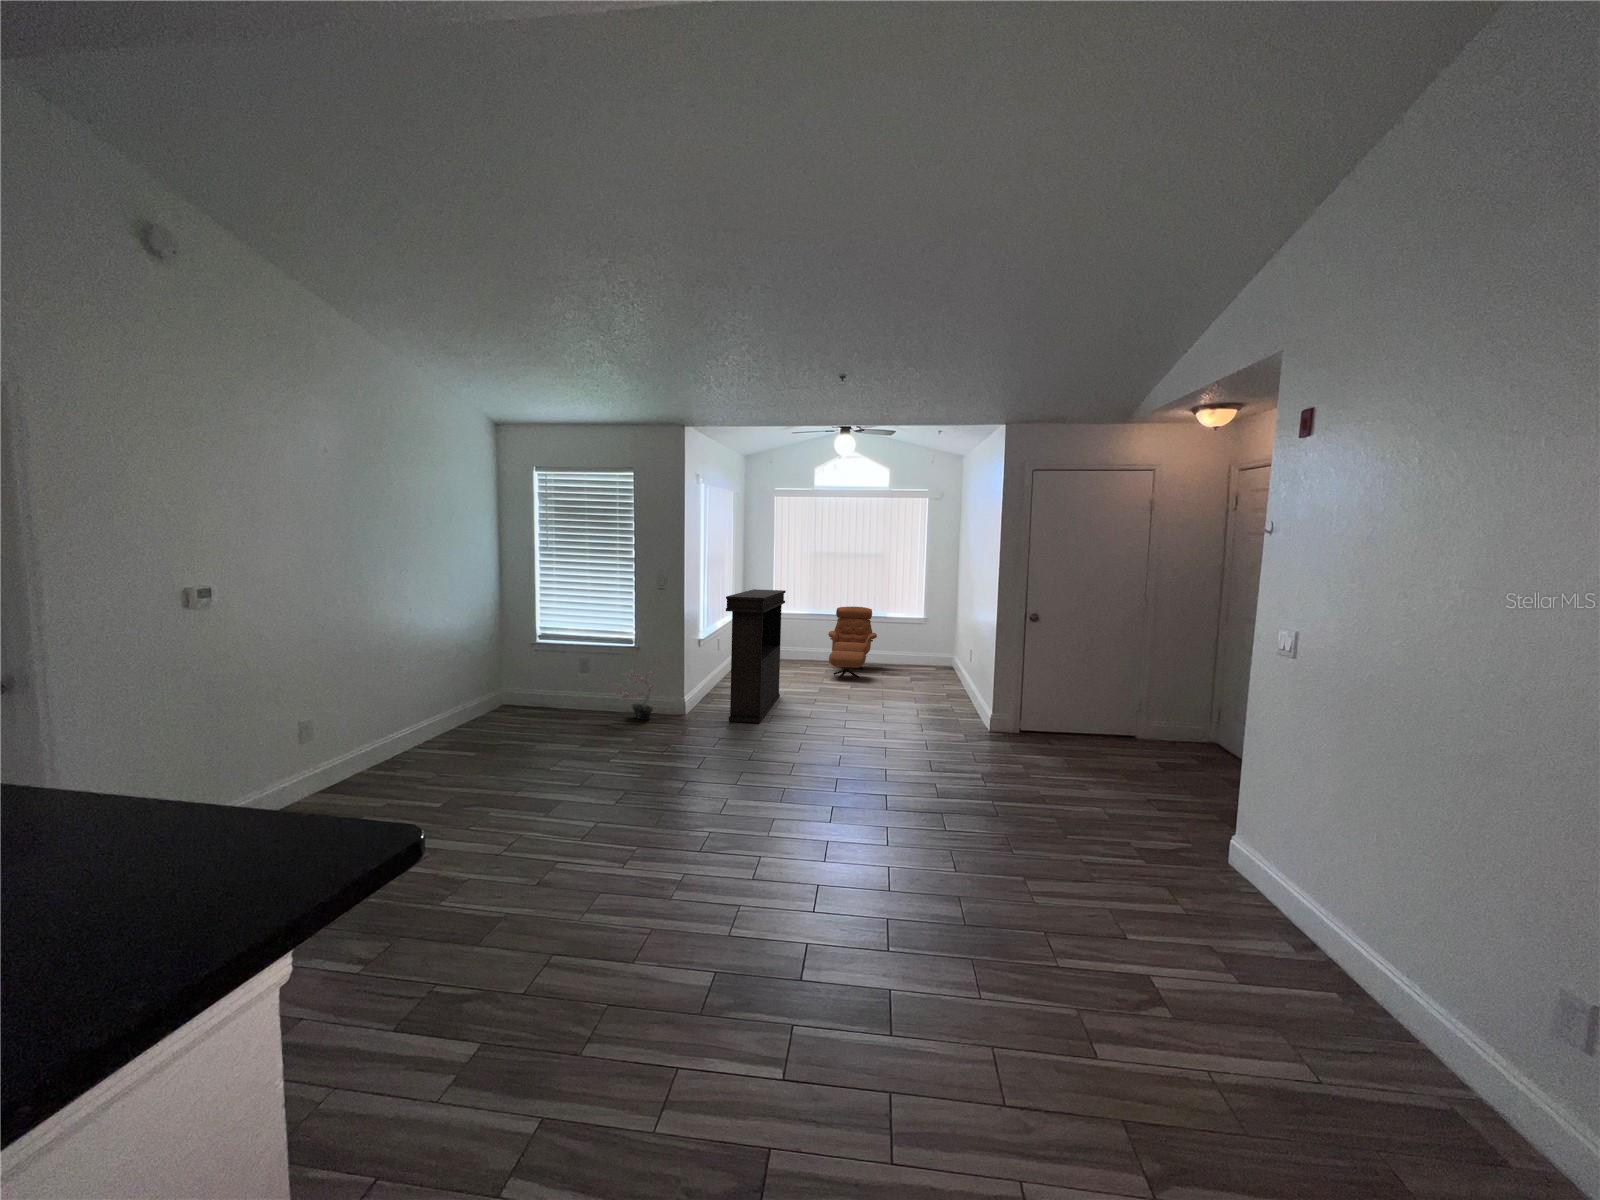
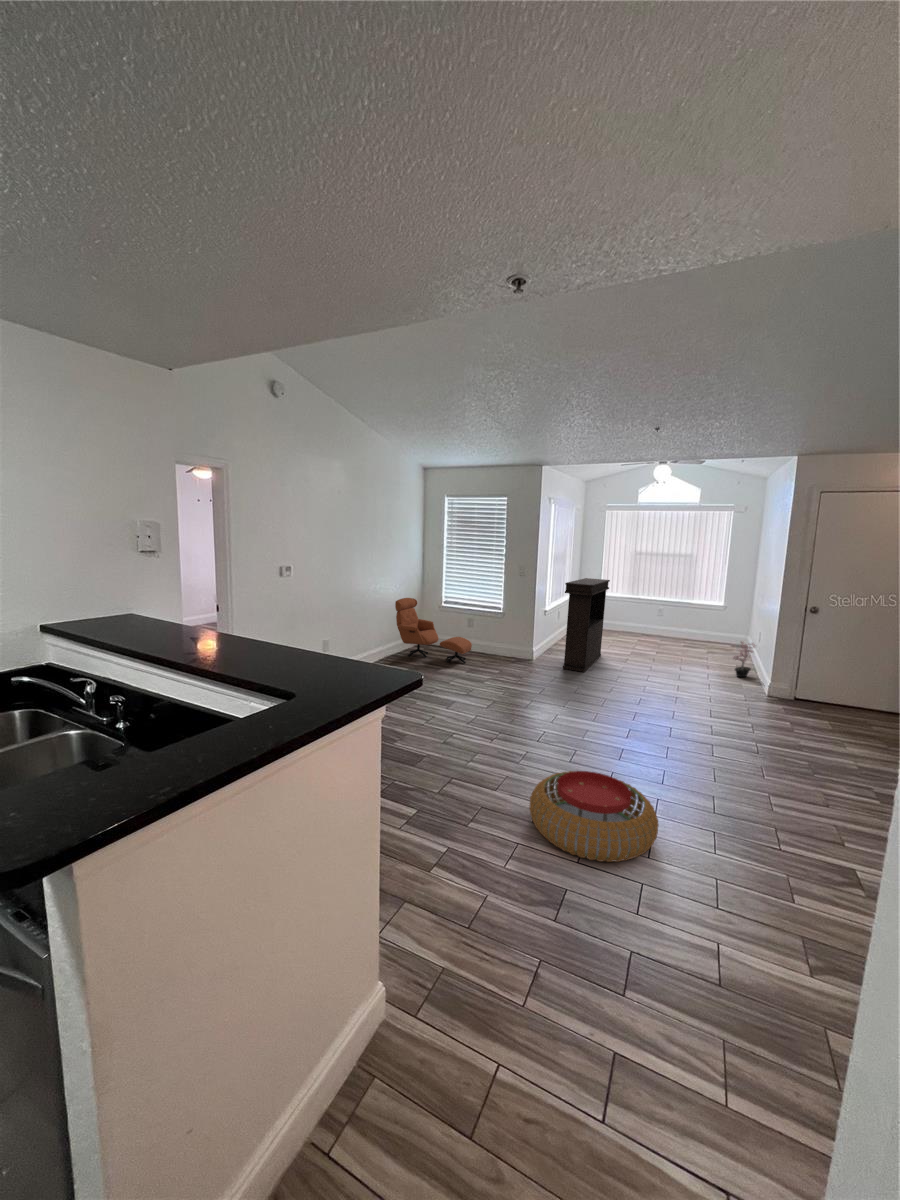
armchair: present [828,607,877,678] -> present [395,598,472,663]
potted plant: present [612,667,660,720] -> present [732,642,755,677]
pouf: none [687,897,897,1070] -> present [529,771,658,862]

